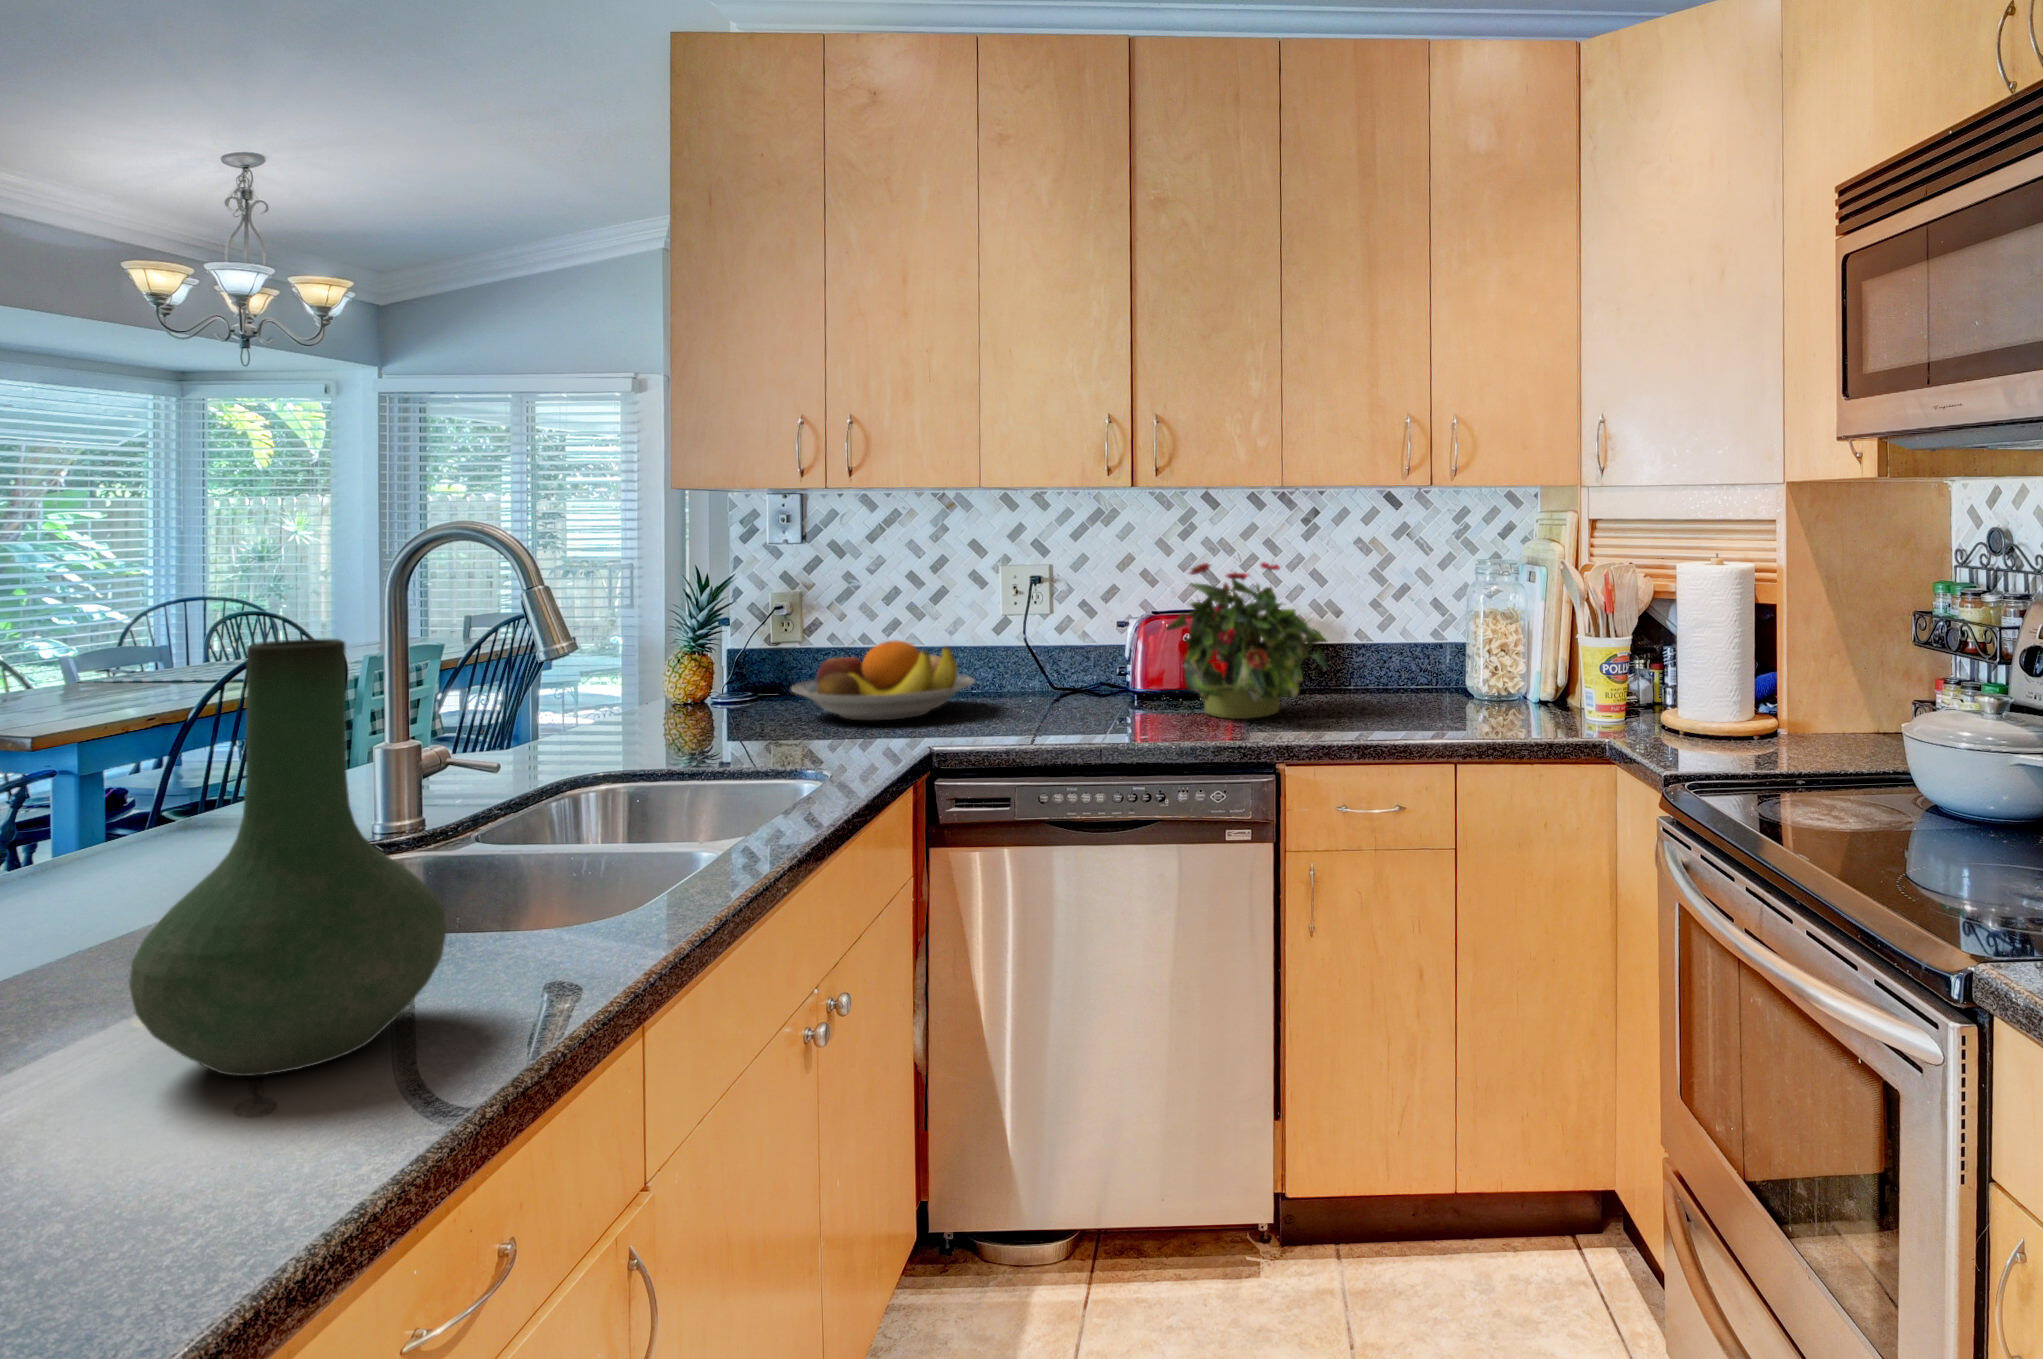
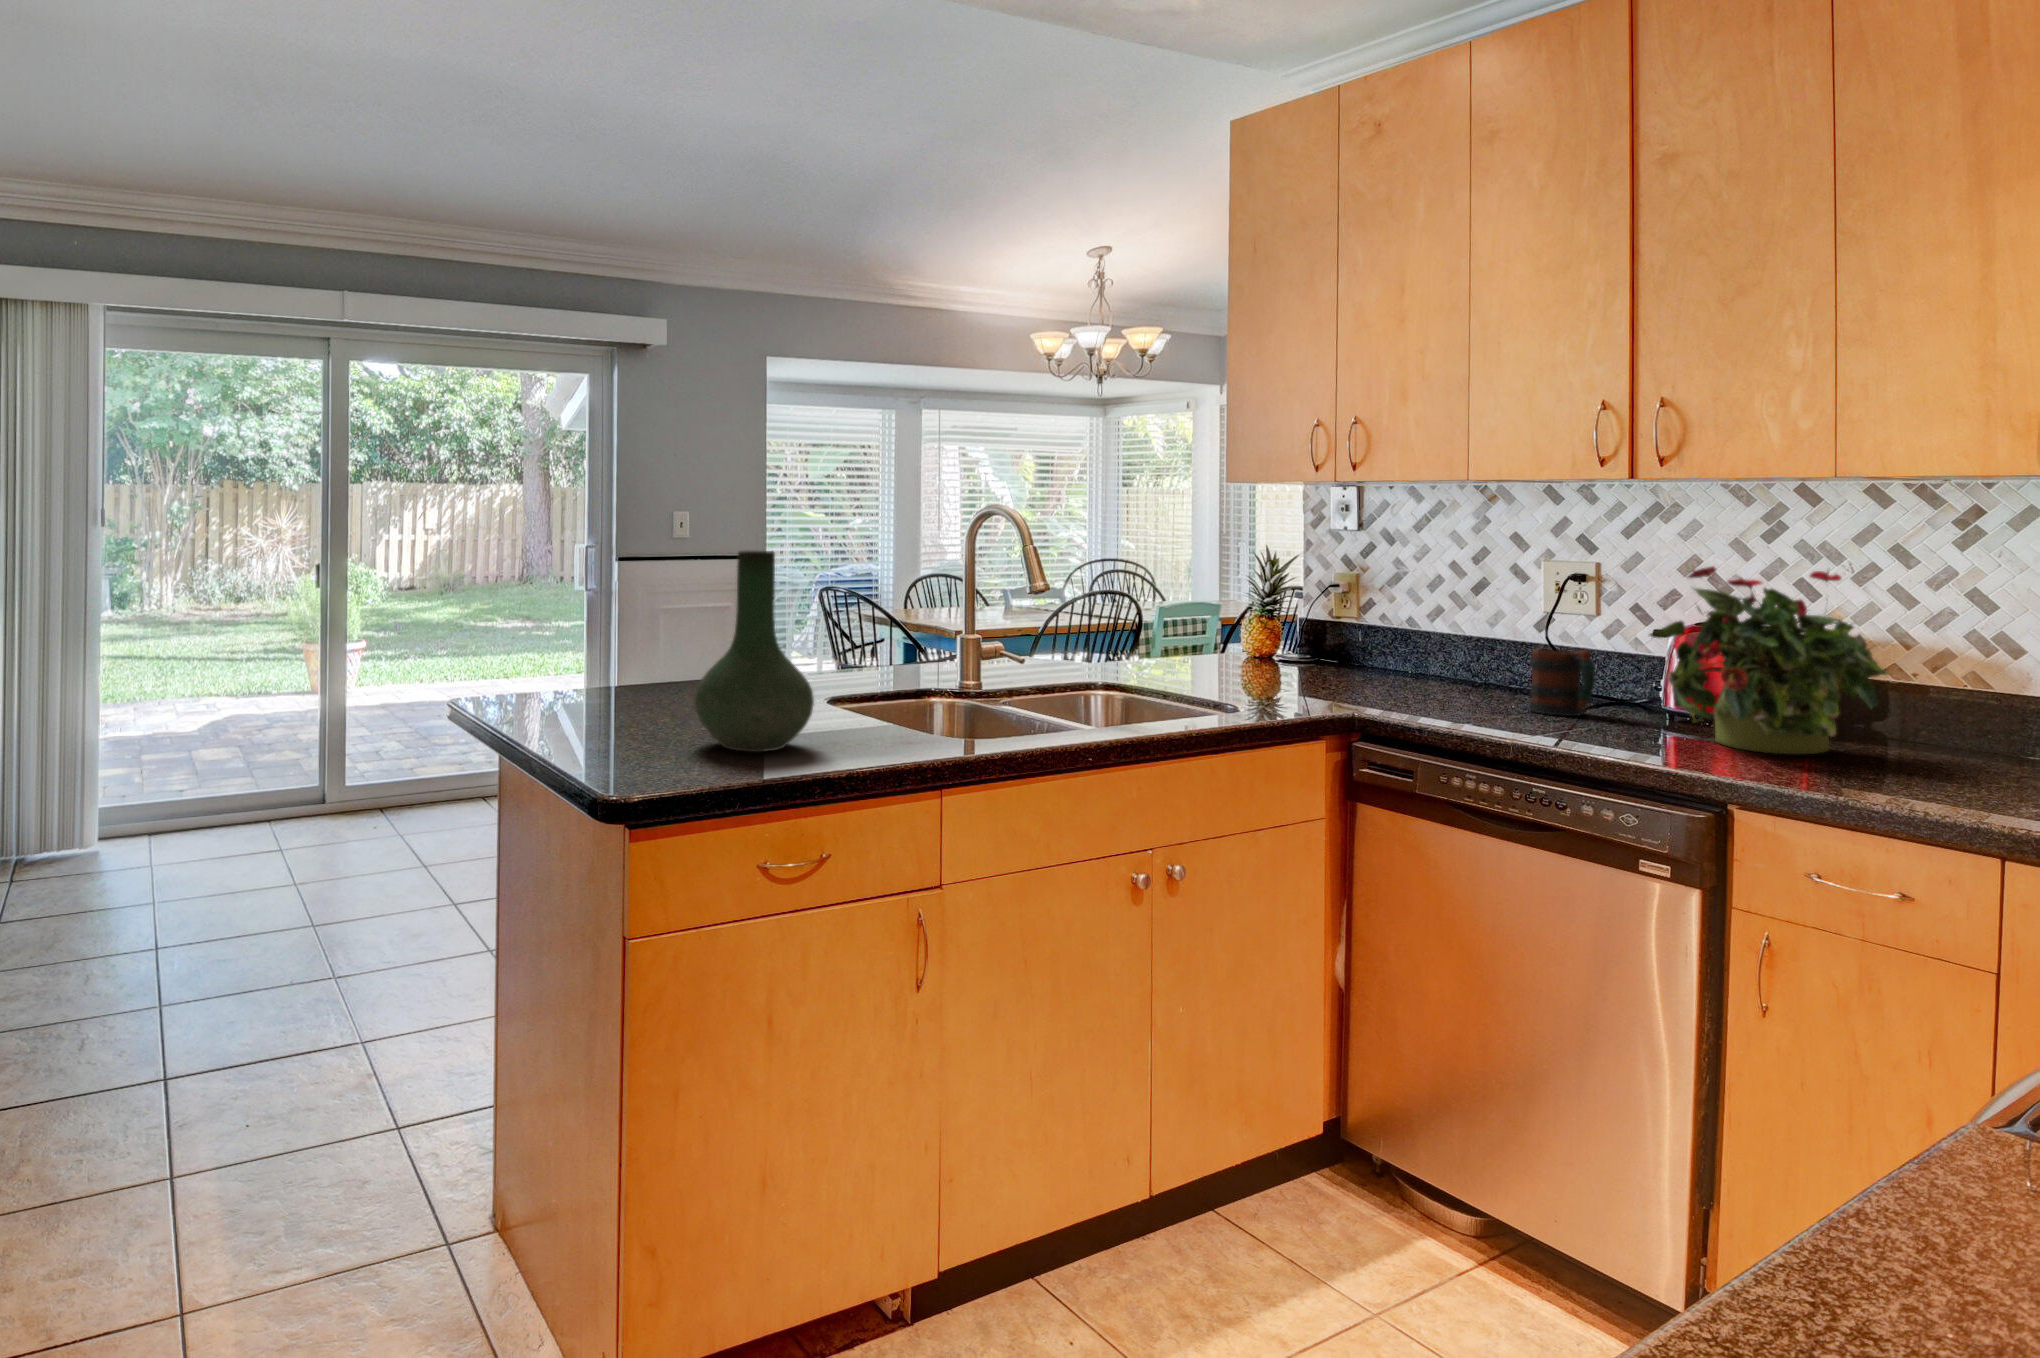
fruit bowl: present [792,640,974,721] -> none [1295,621,1475,693]
mug: none [1039,648,1101,715] -> present [1529,649,1595,716]

